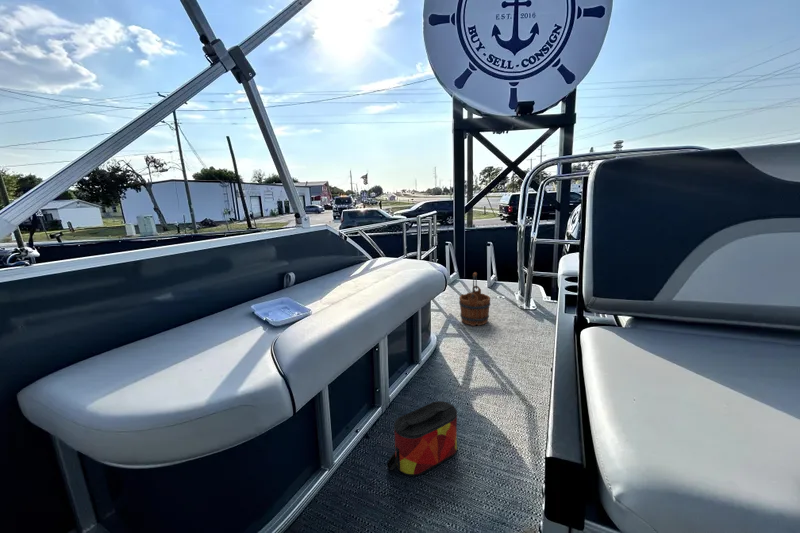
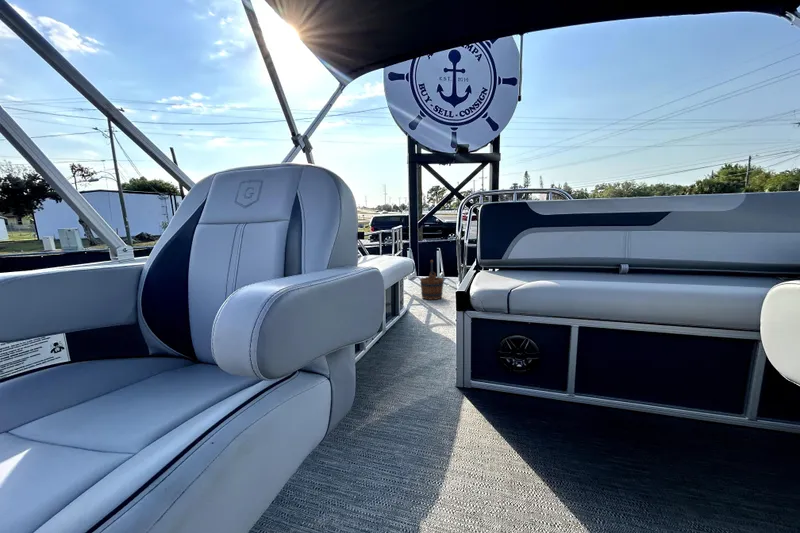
bag: present [387,401,457,476] -> none [388,321,432,362]

